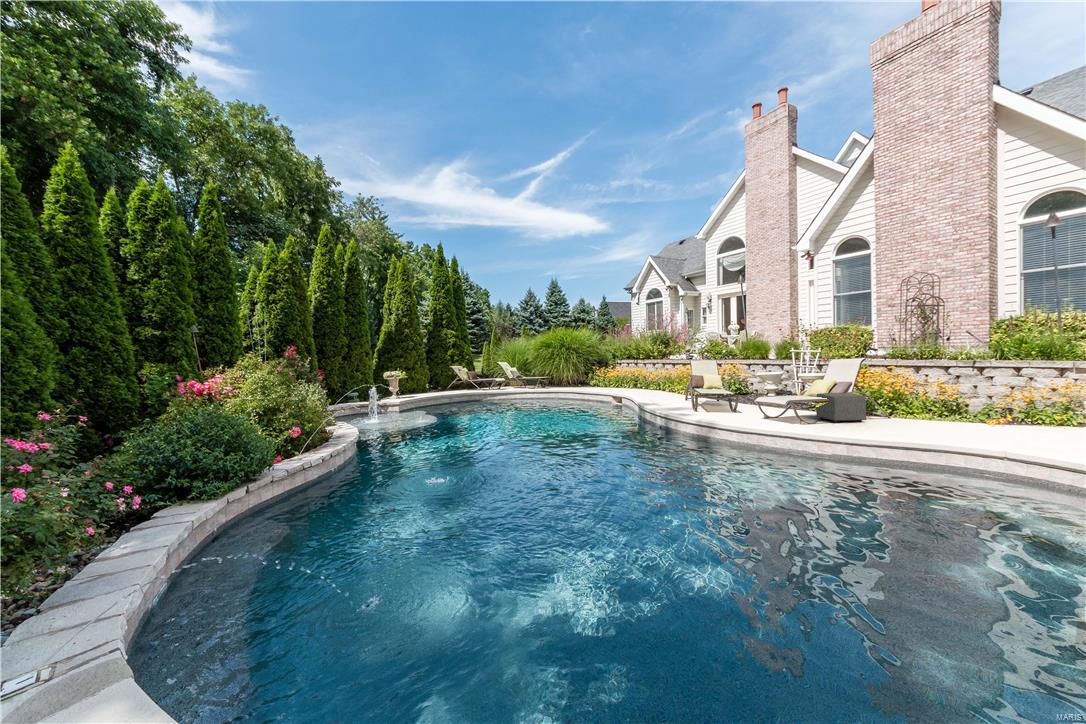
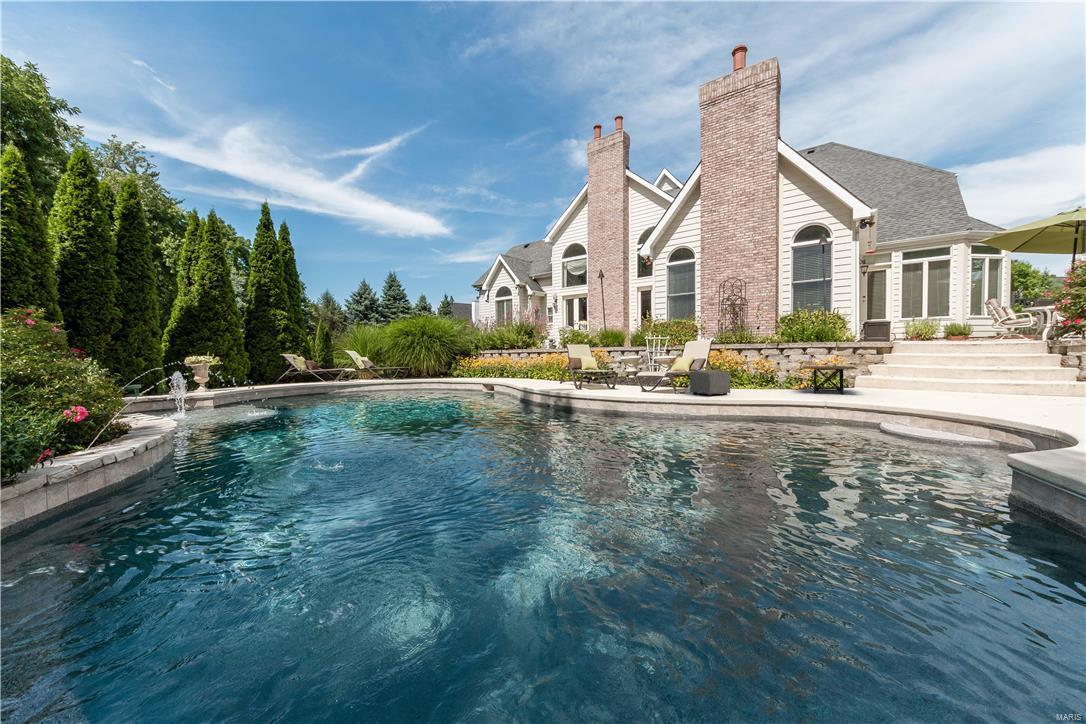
side table: none [971,390,1063,430] -> present [803,366,858,394]

